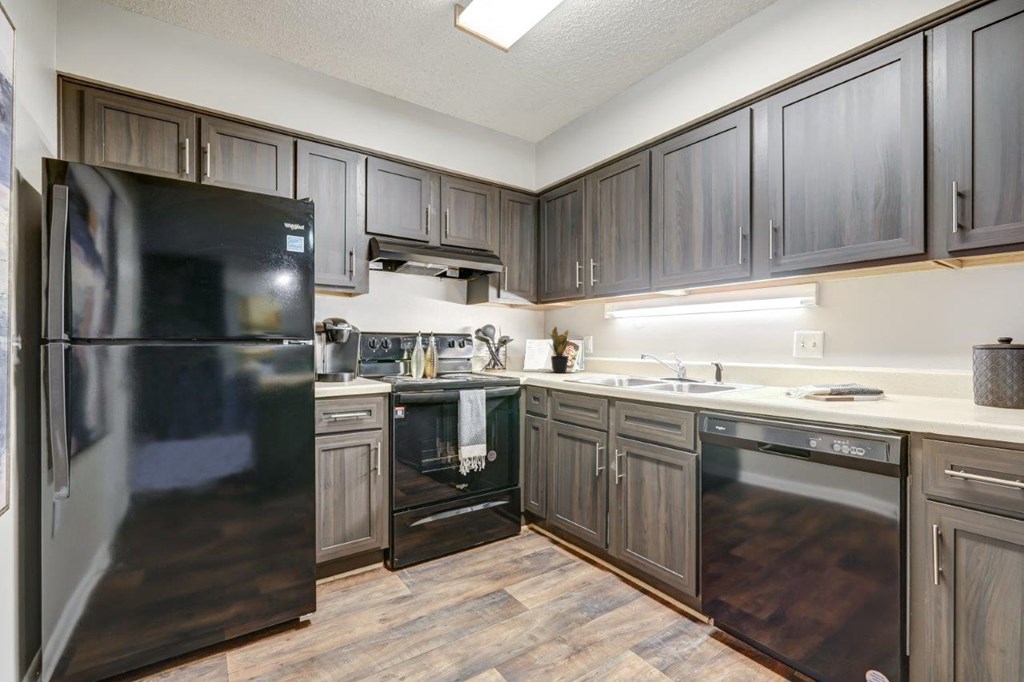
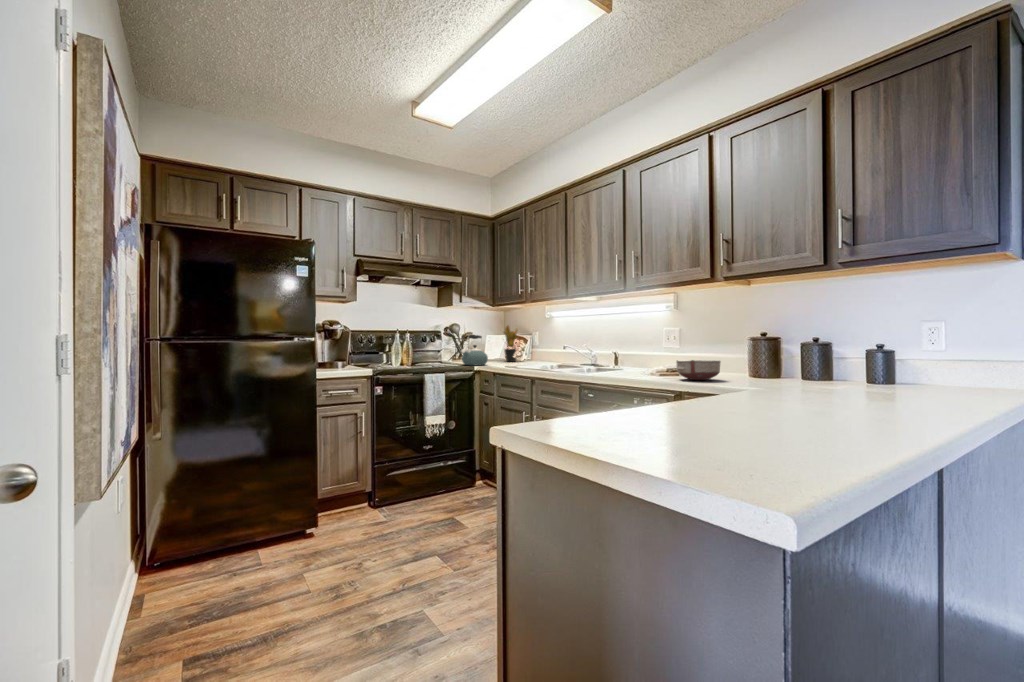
kettle: none [504,339,537,378] -> present [461,335,488,366]
ceramic bowl: none [877,378,964,411] -> present [676,360,720,380]

